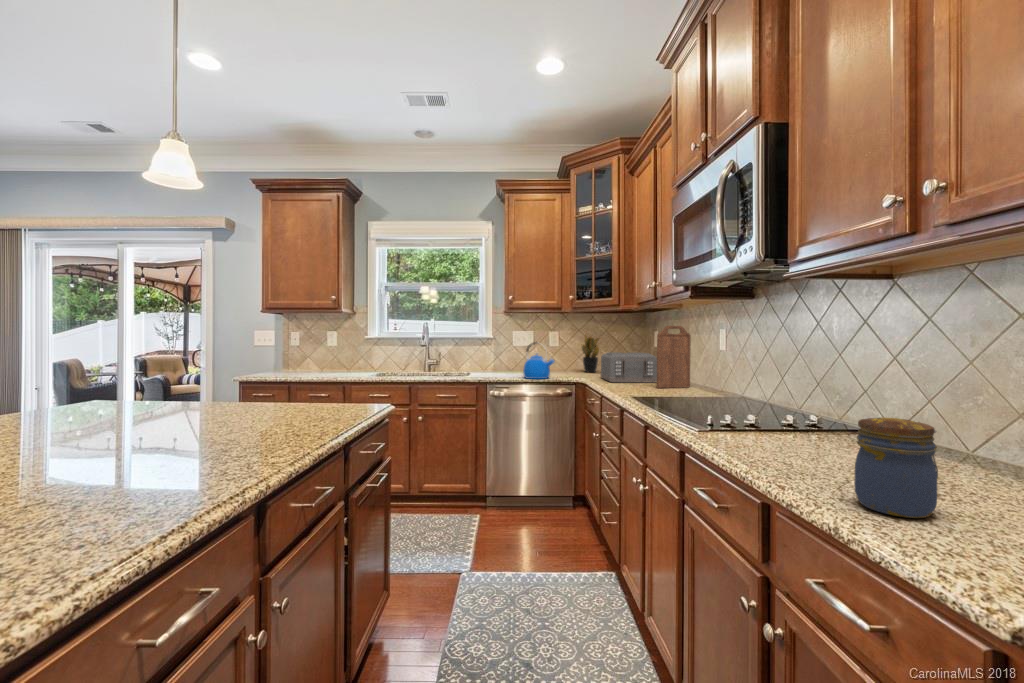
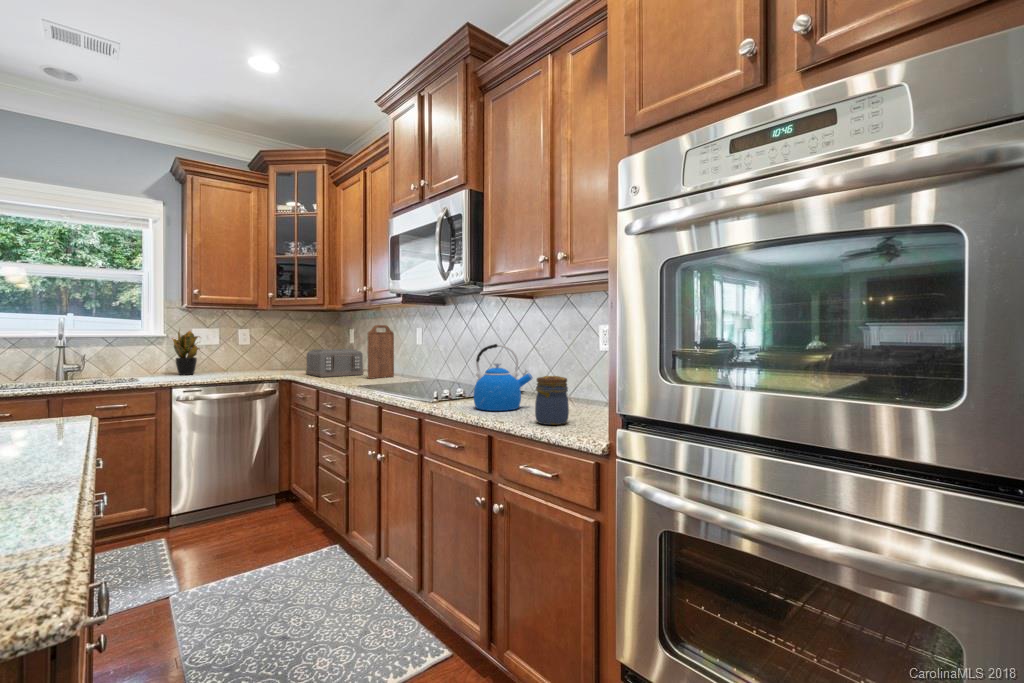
potted plant: present [582,335,599,372] -> present [172,330,200,375]
kettle: present [523,342,554,379] -> present [474,344,533,411]

